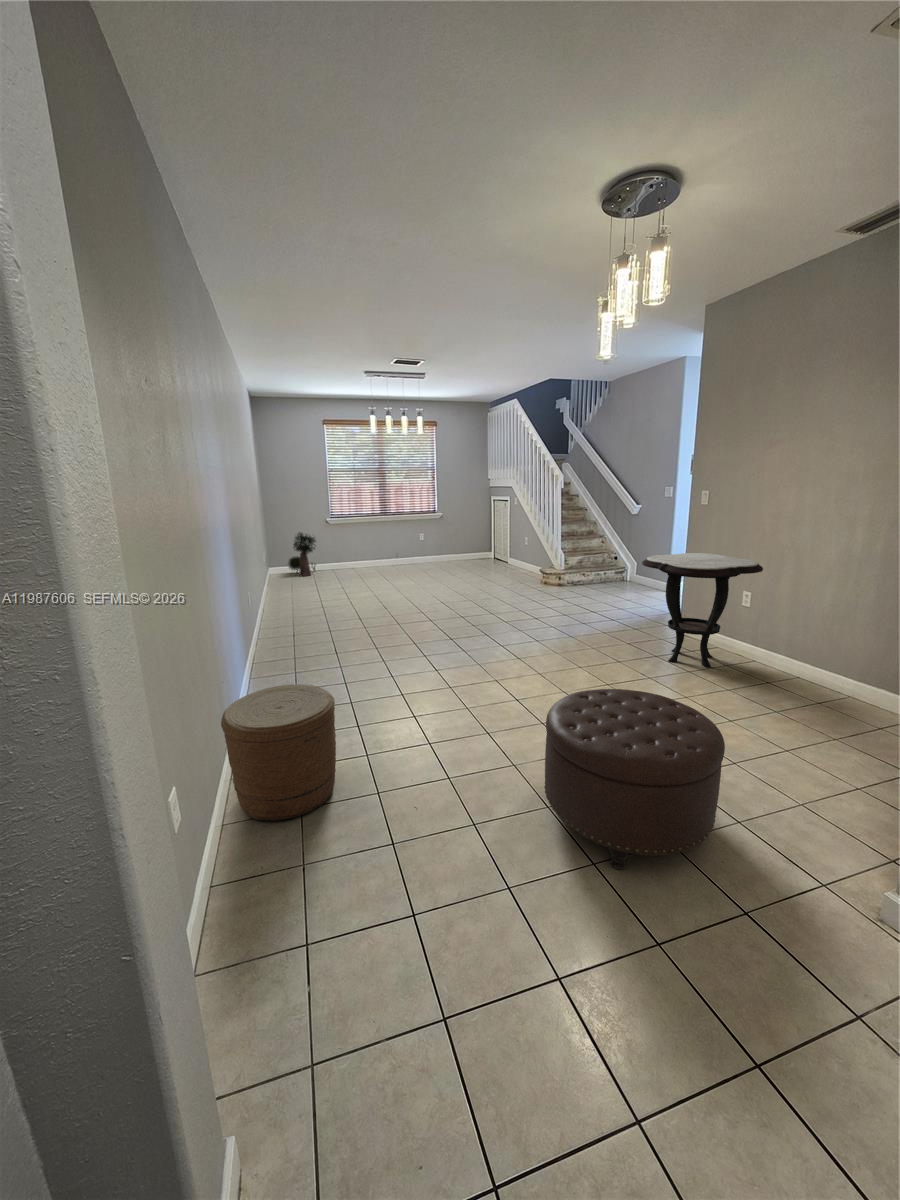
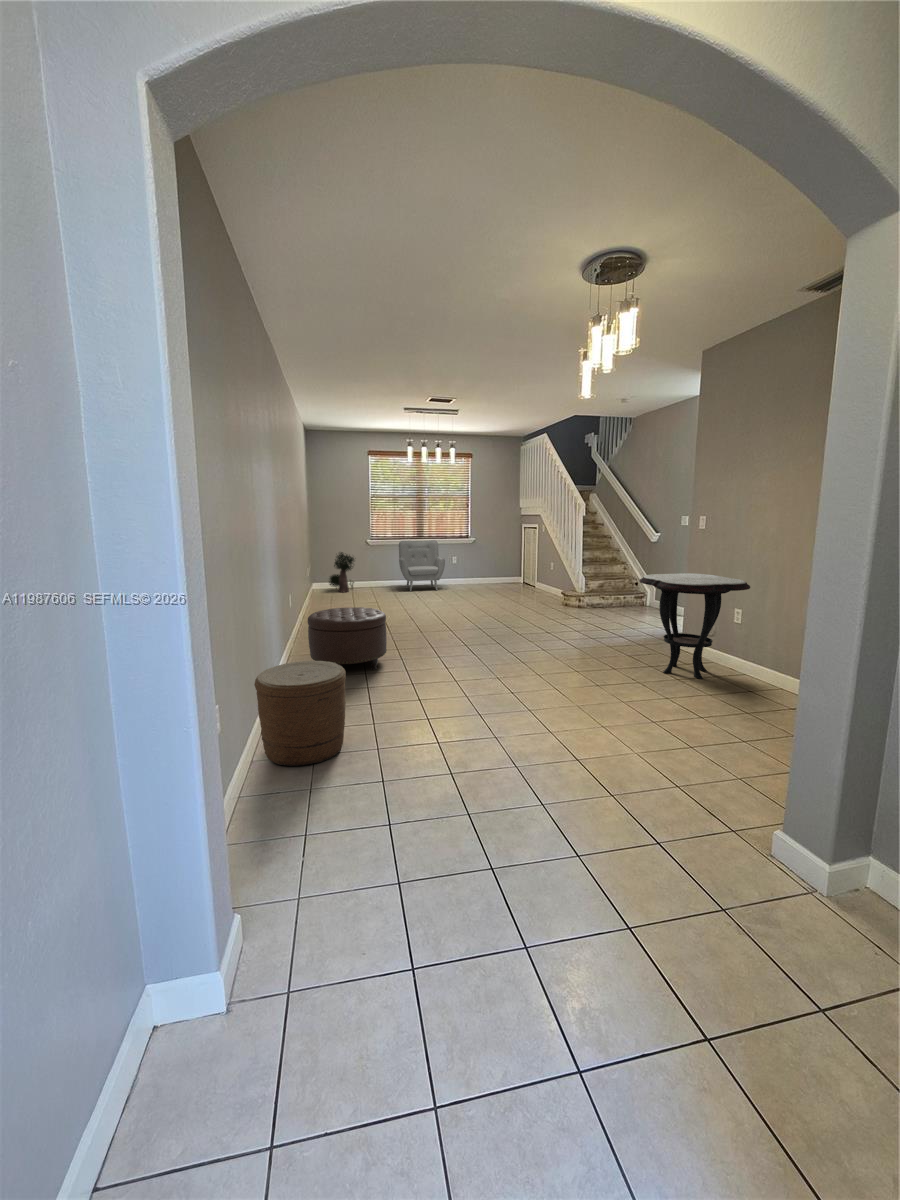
armchair: none [363,517,414,573] -> present [399,540,445,591]
ottoman: present [544,689,725,870] -> present [308,607,387,670]

